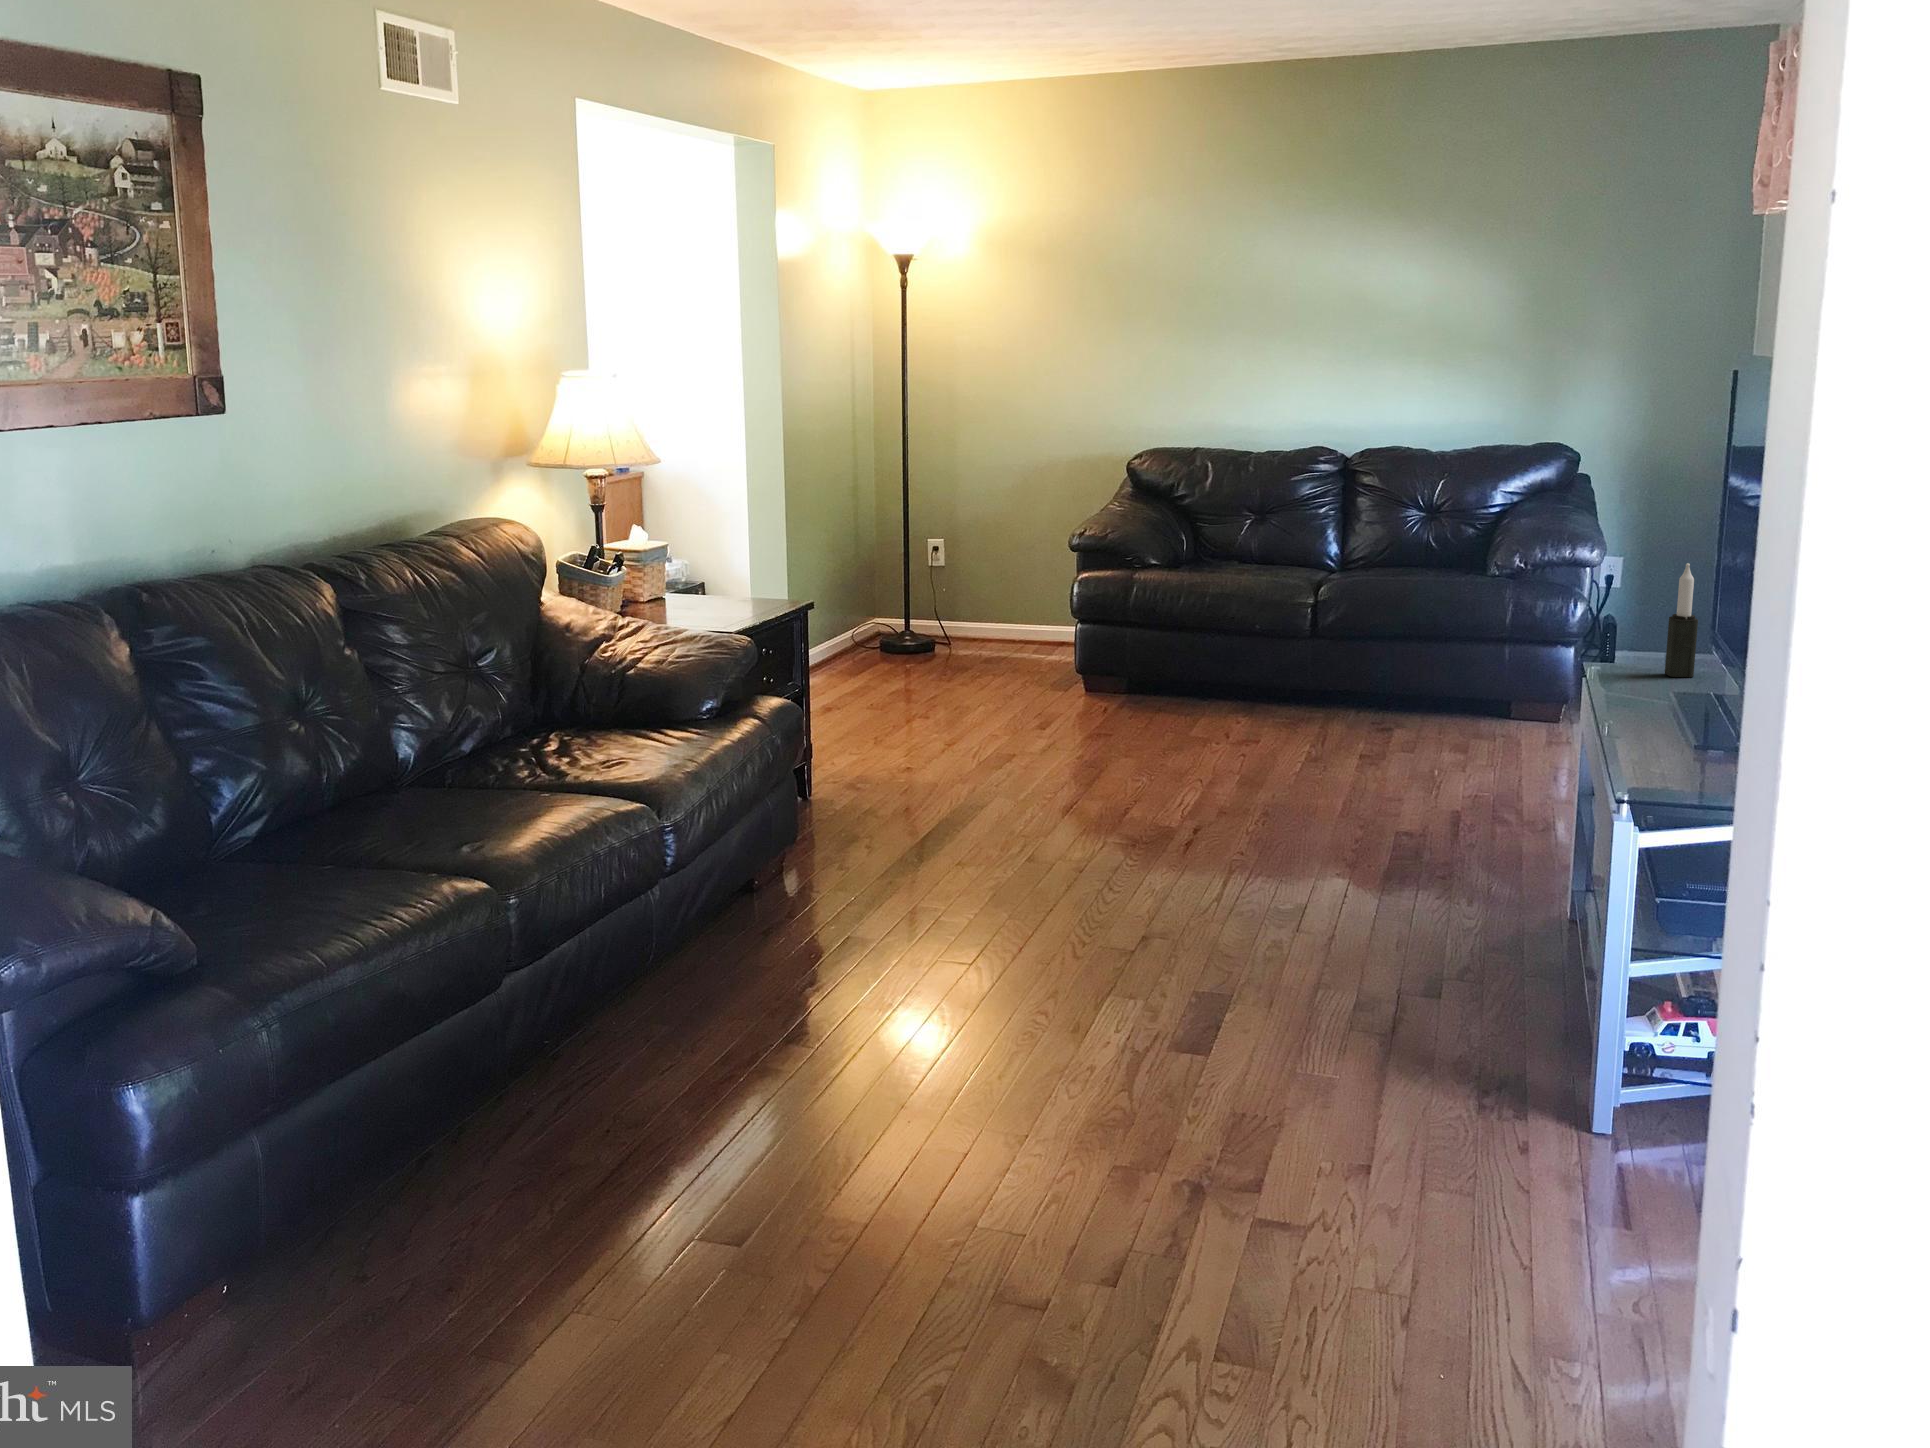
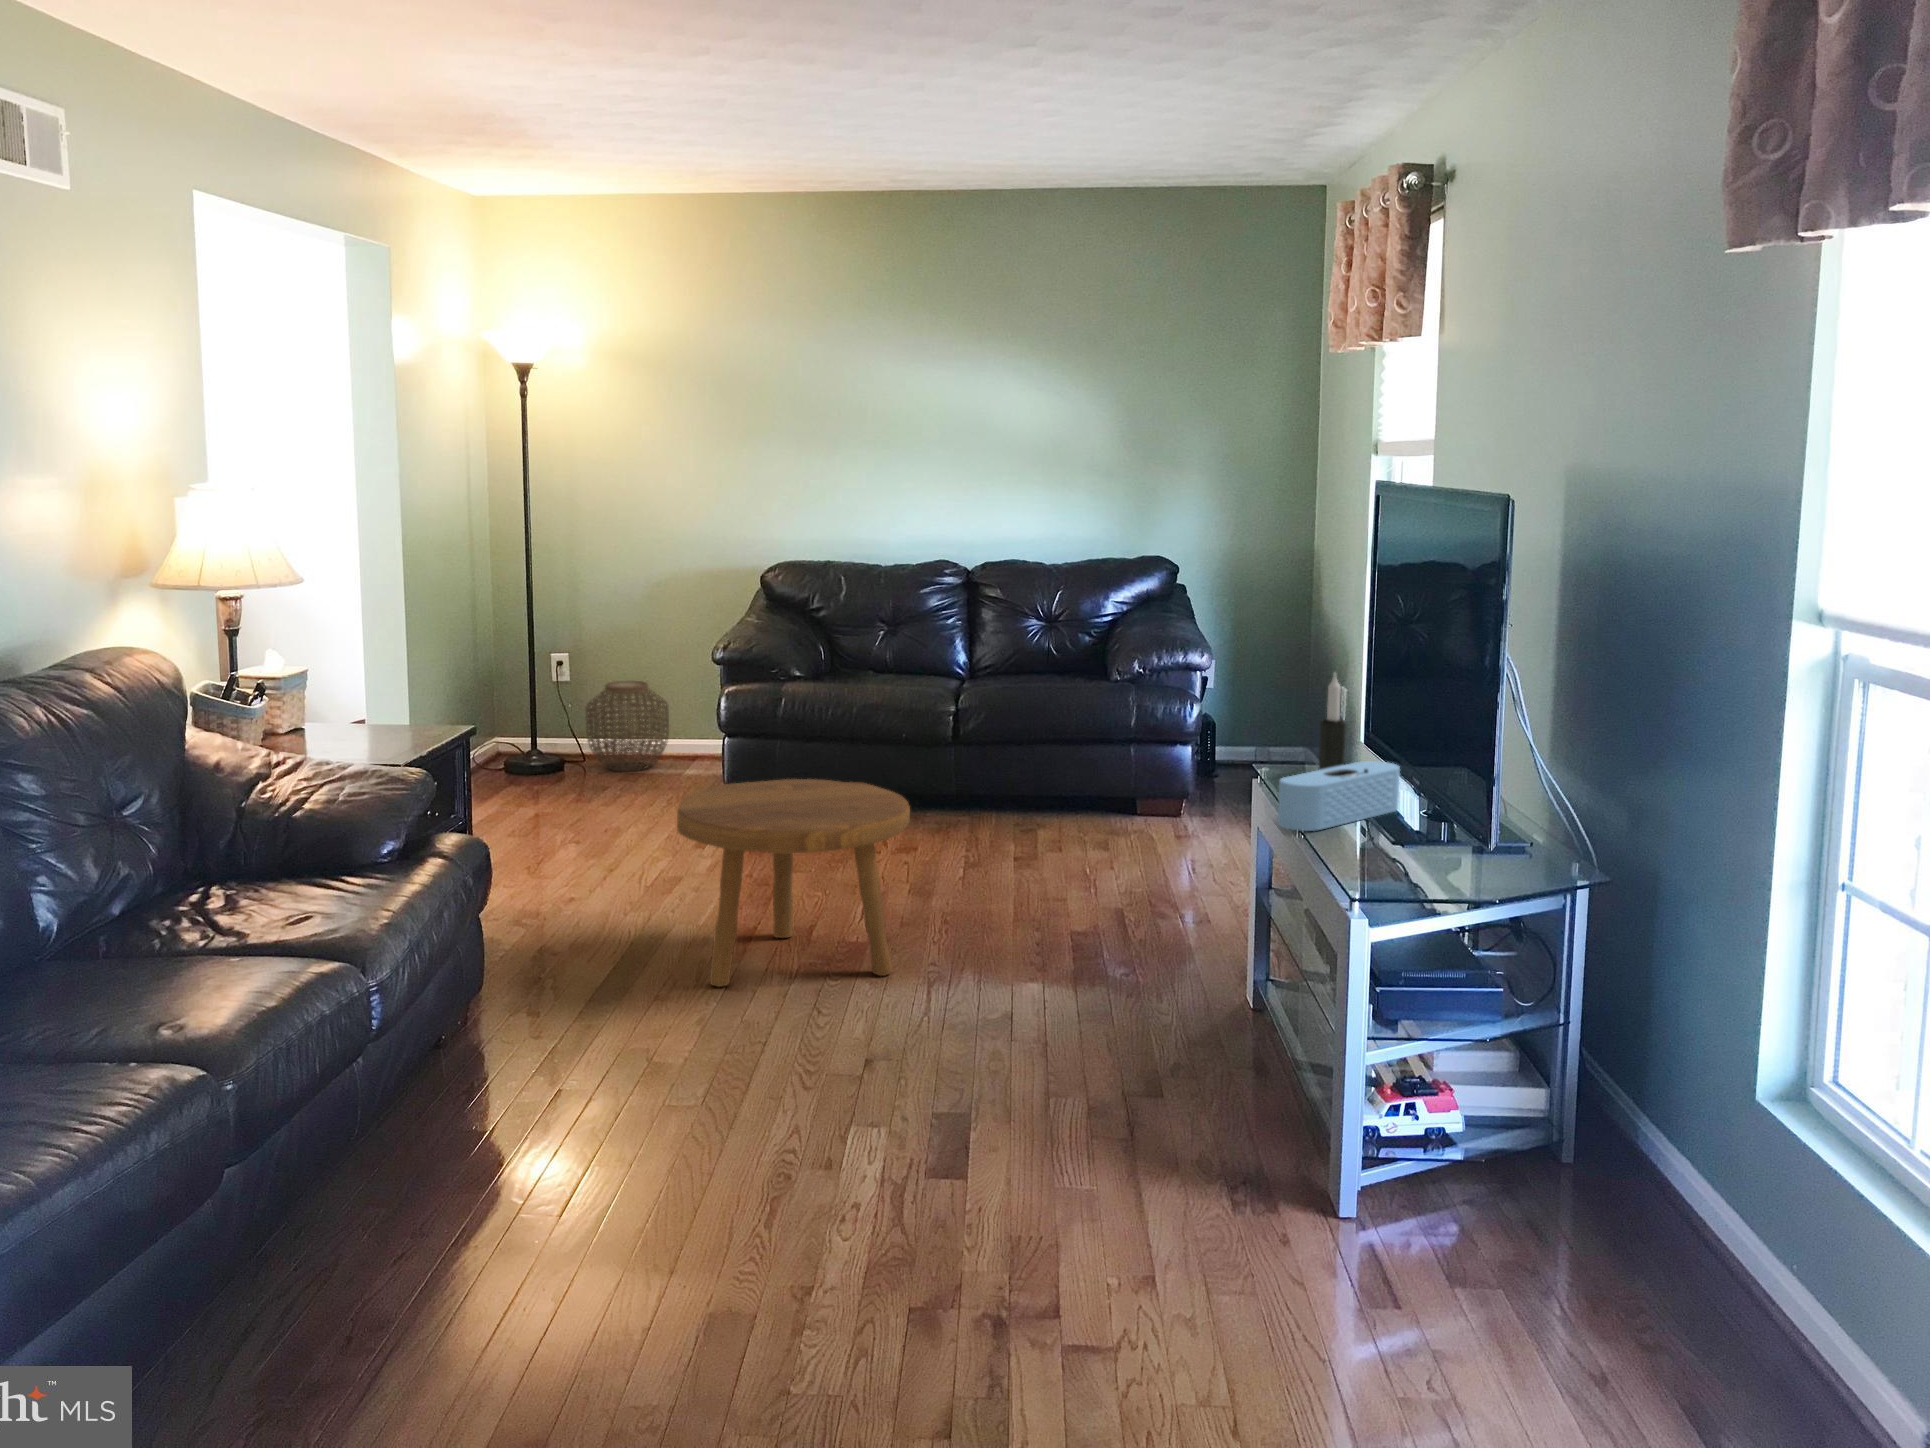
woven basket: none [955,567,1035,655] -> present [585,681,669,771]
speaker: none [1586,660,1741,731] -> present [1278,761,1400,831]
footstool: none [985,662,1218,860] -> present [677,779,910,987]

